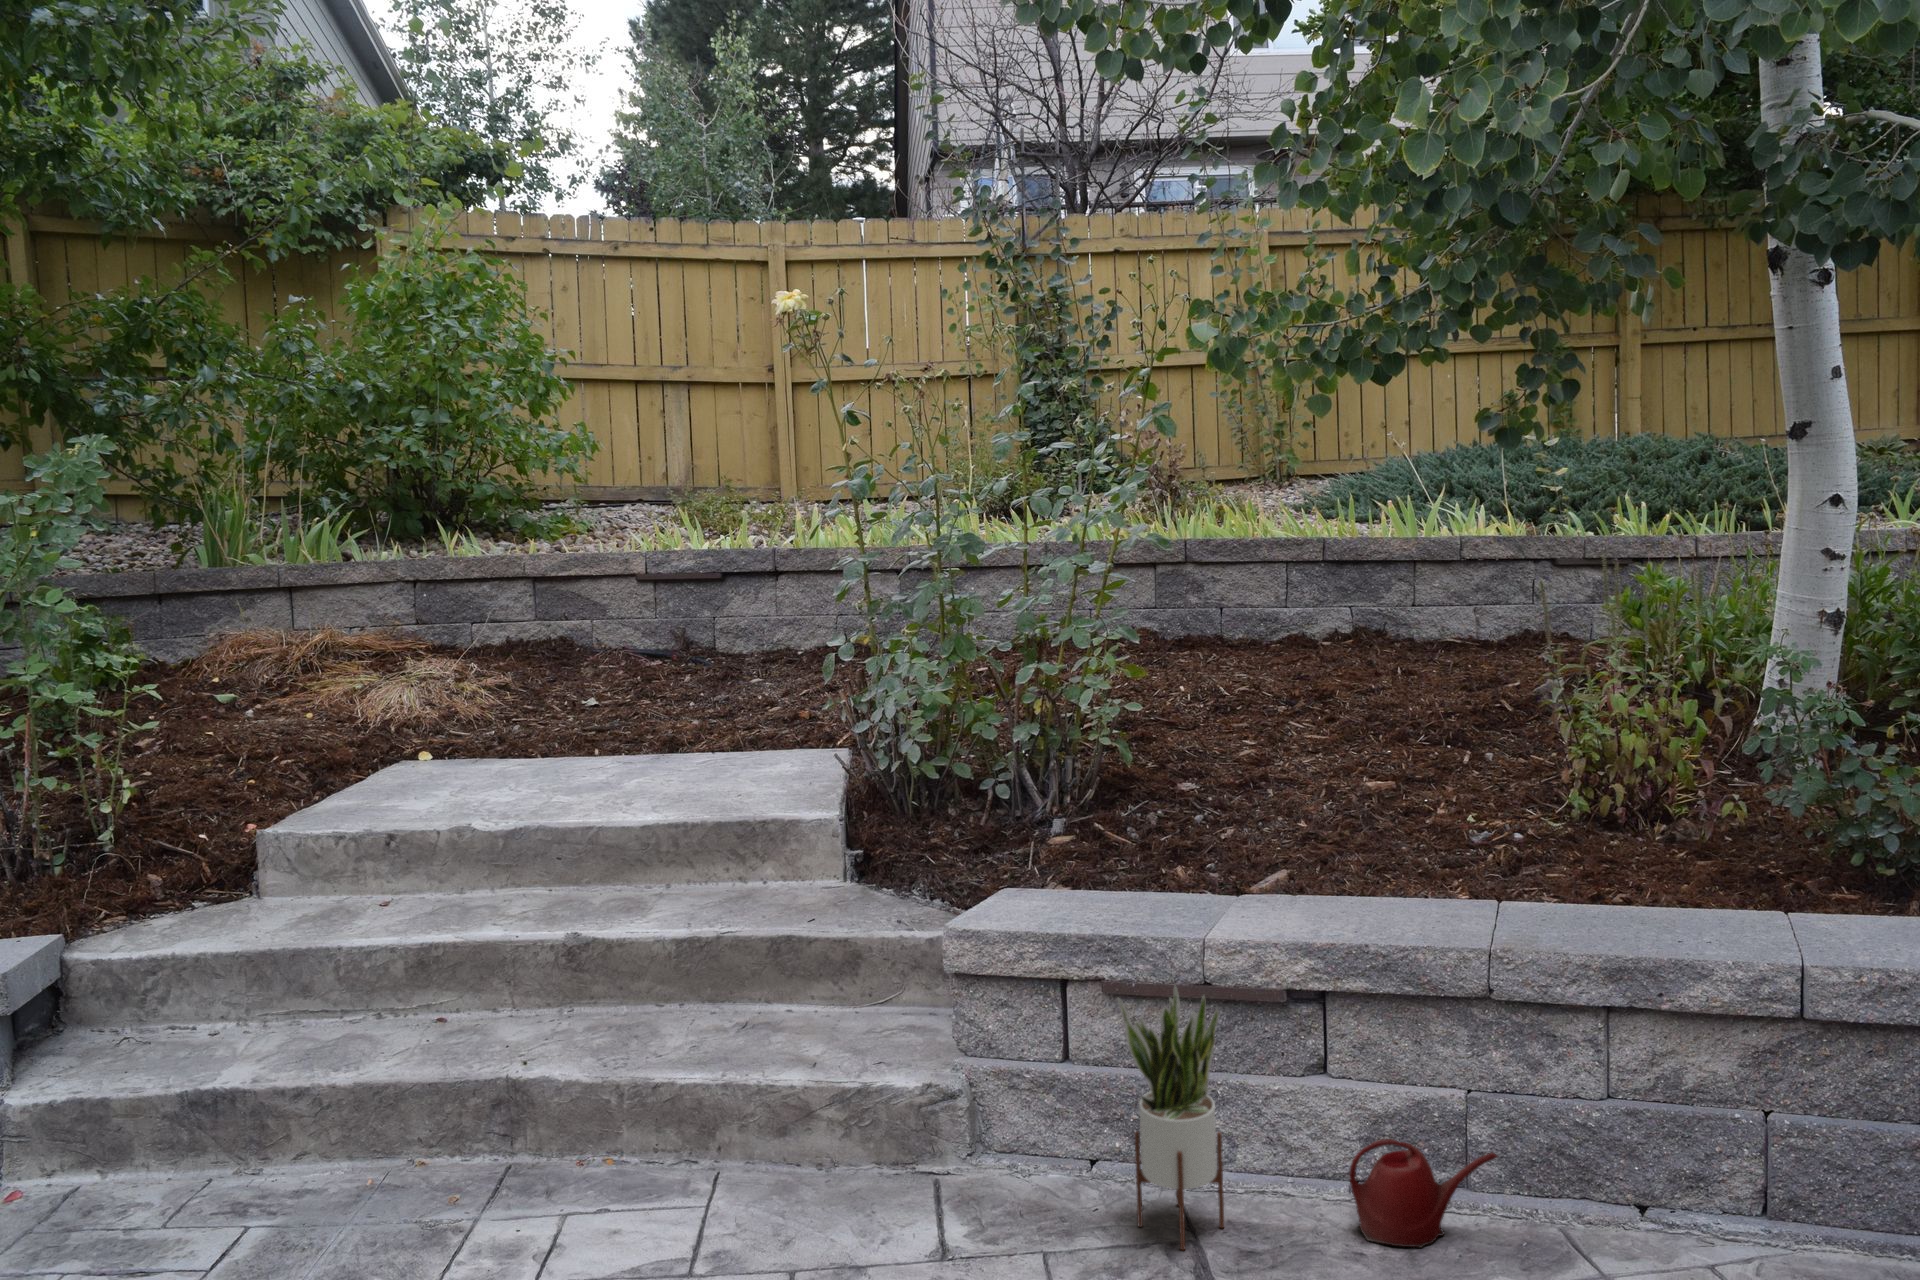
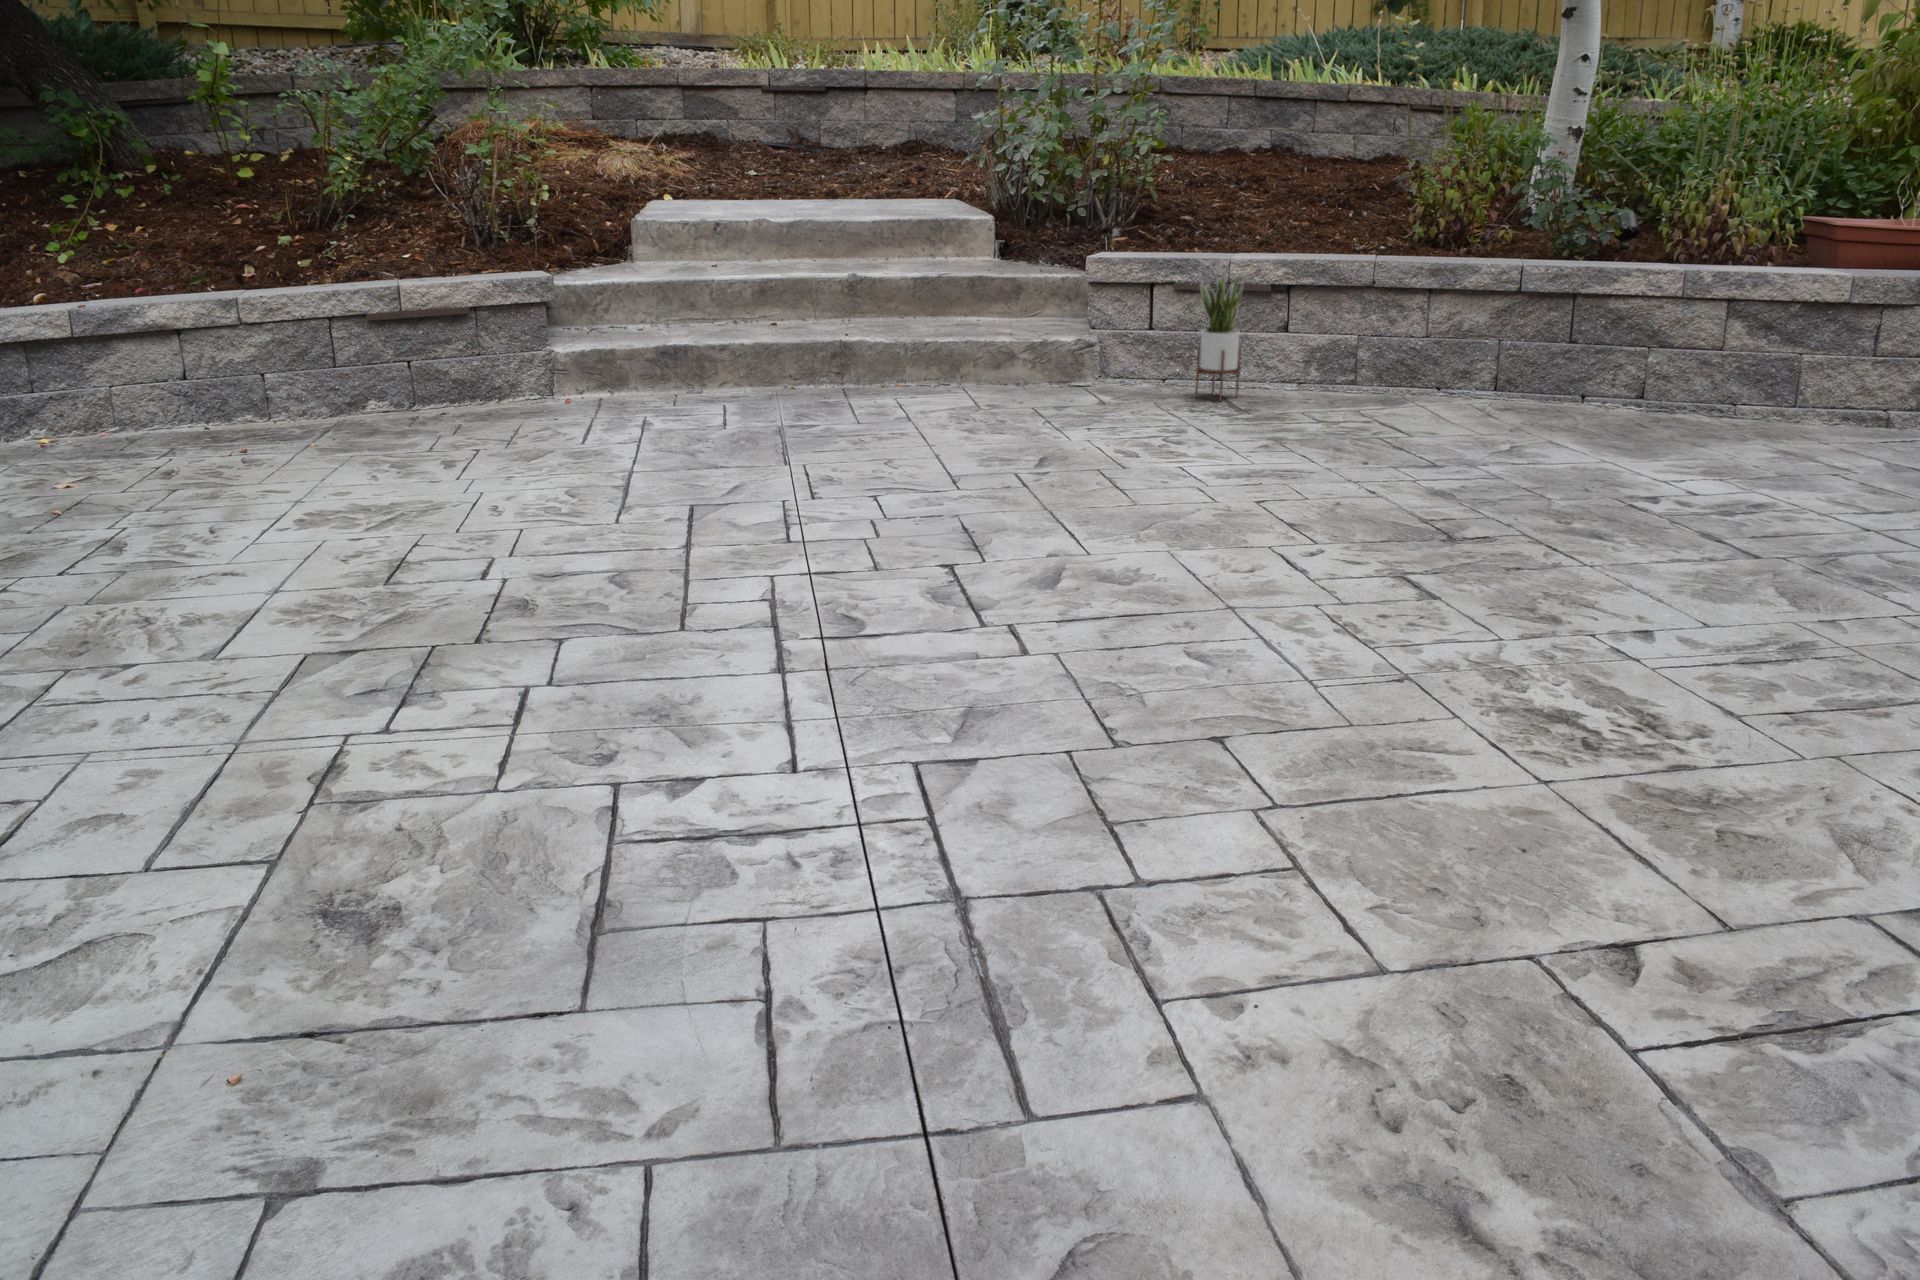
watering can: present [1350,1139,1497,1247] -> none [1302,348,1373,399]

